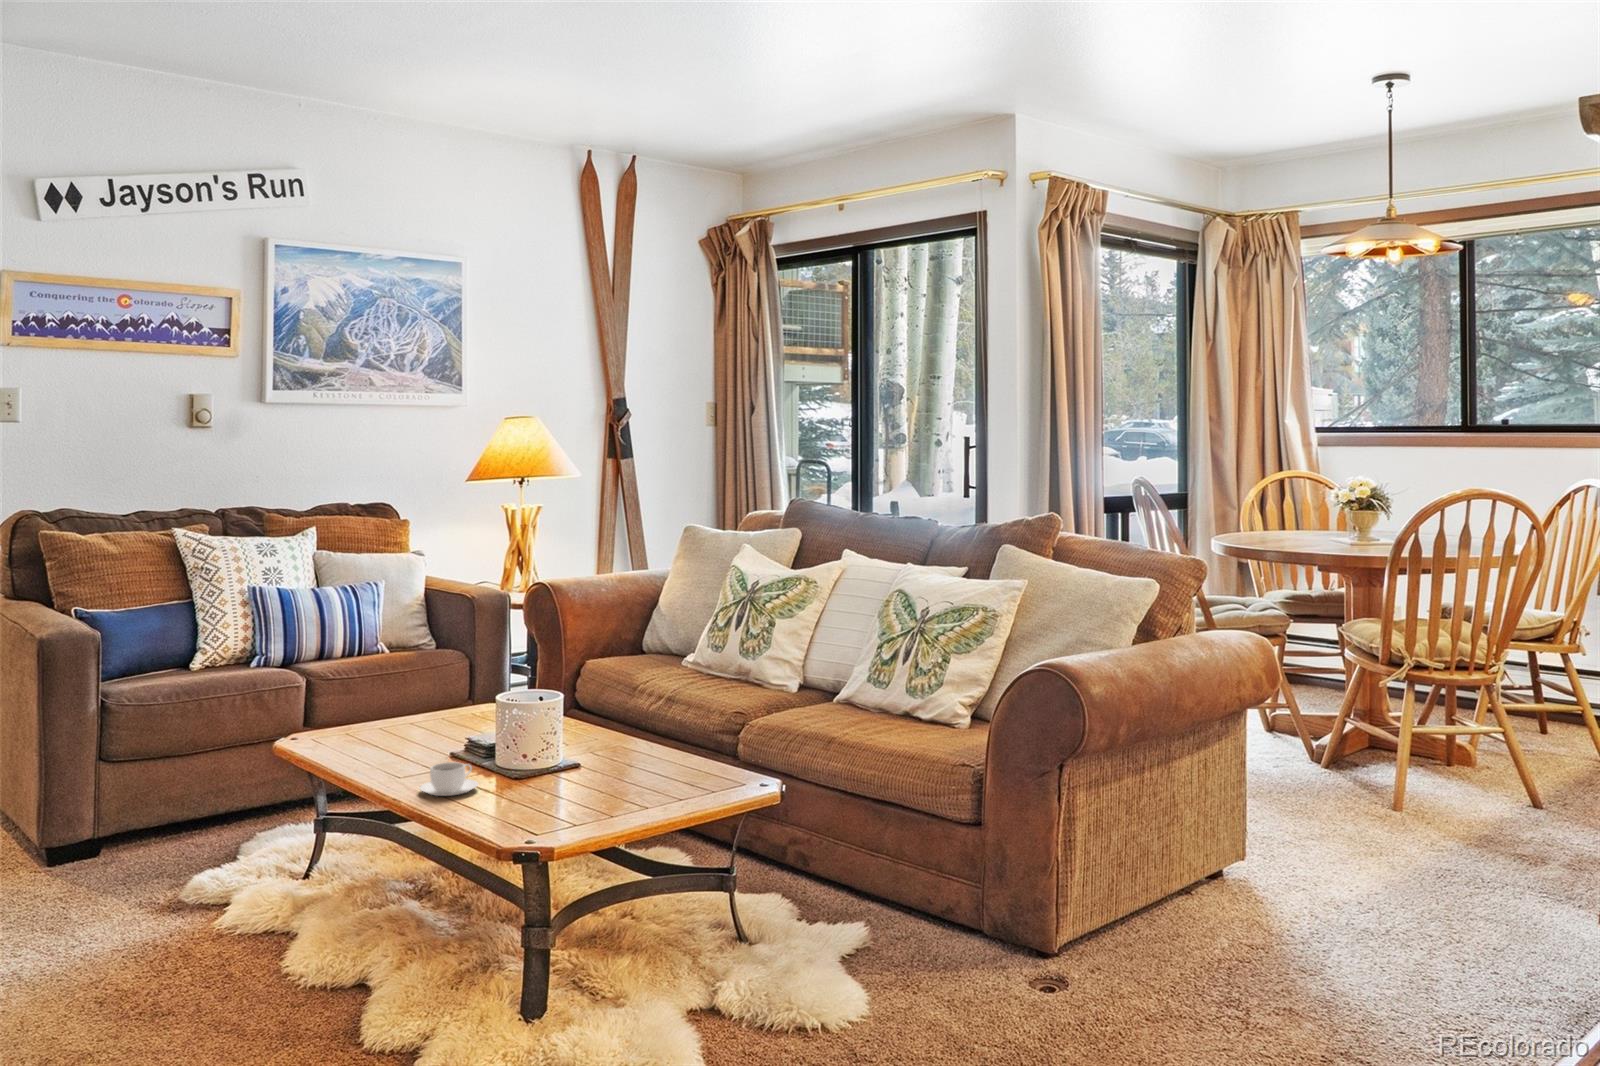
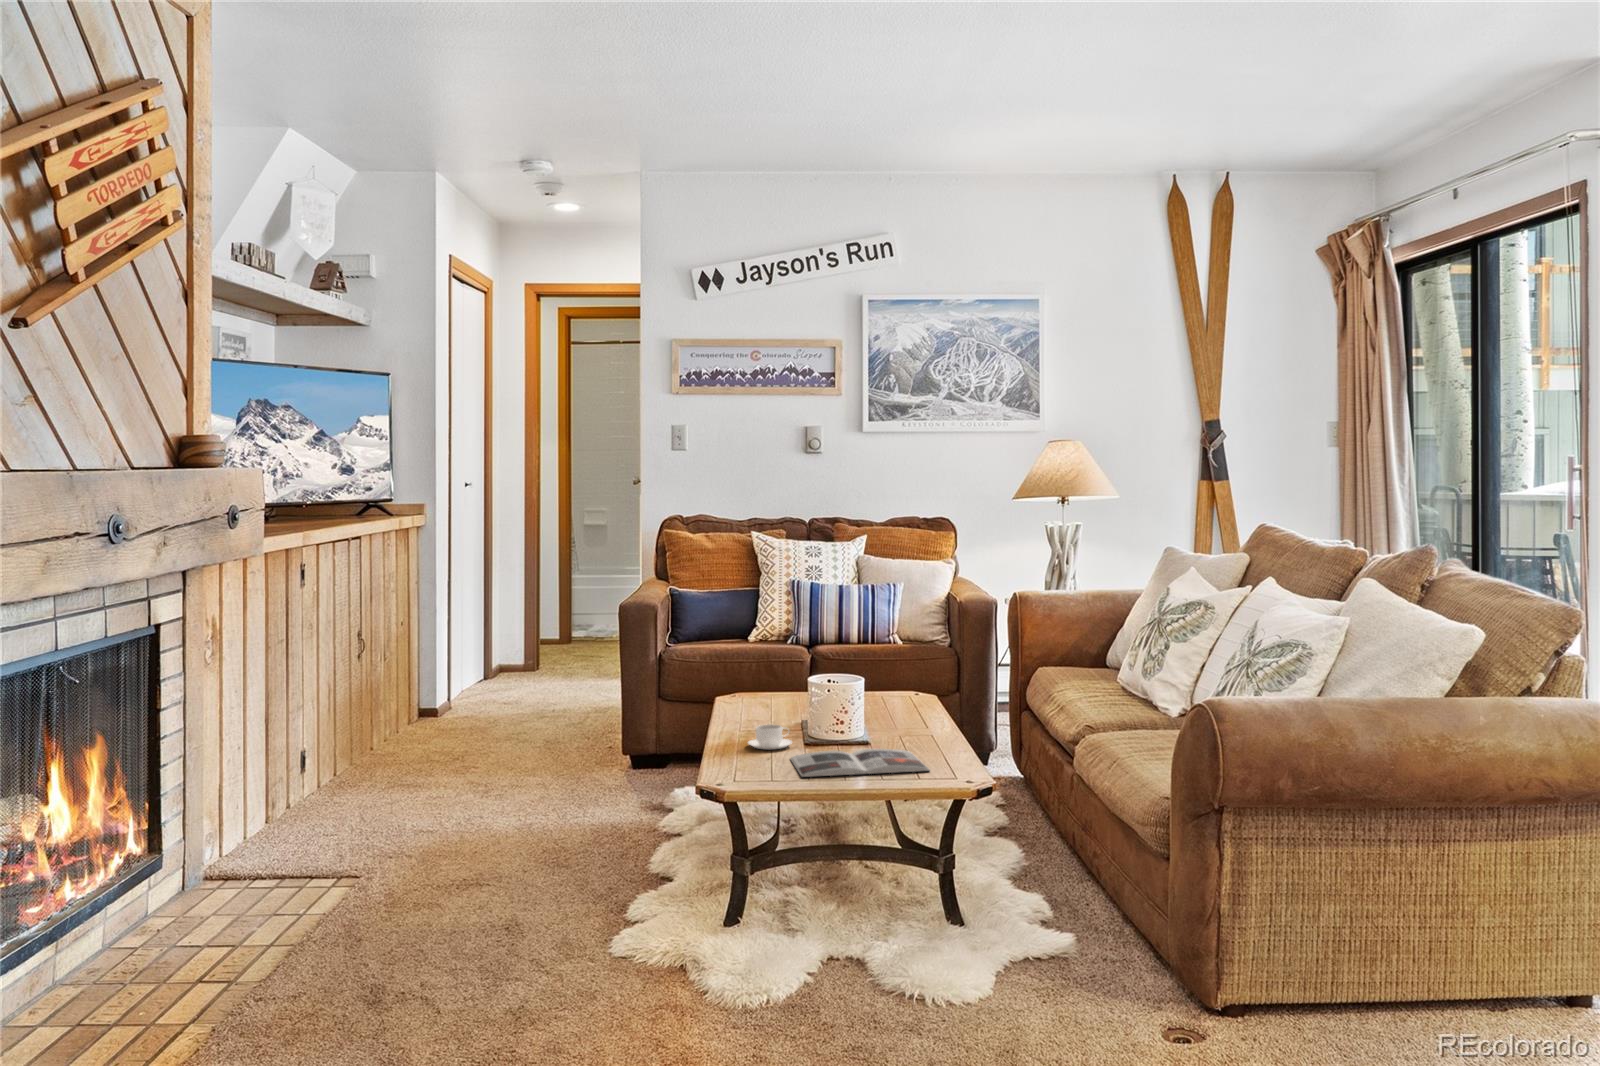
magazine: none [503,770,686,822] -> present [790,749,930,777]

